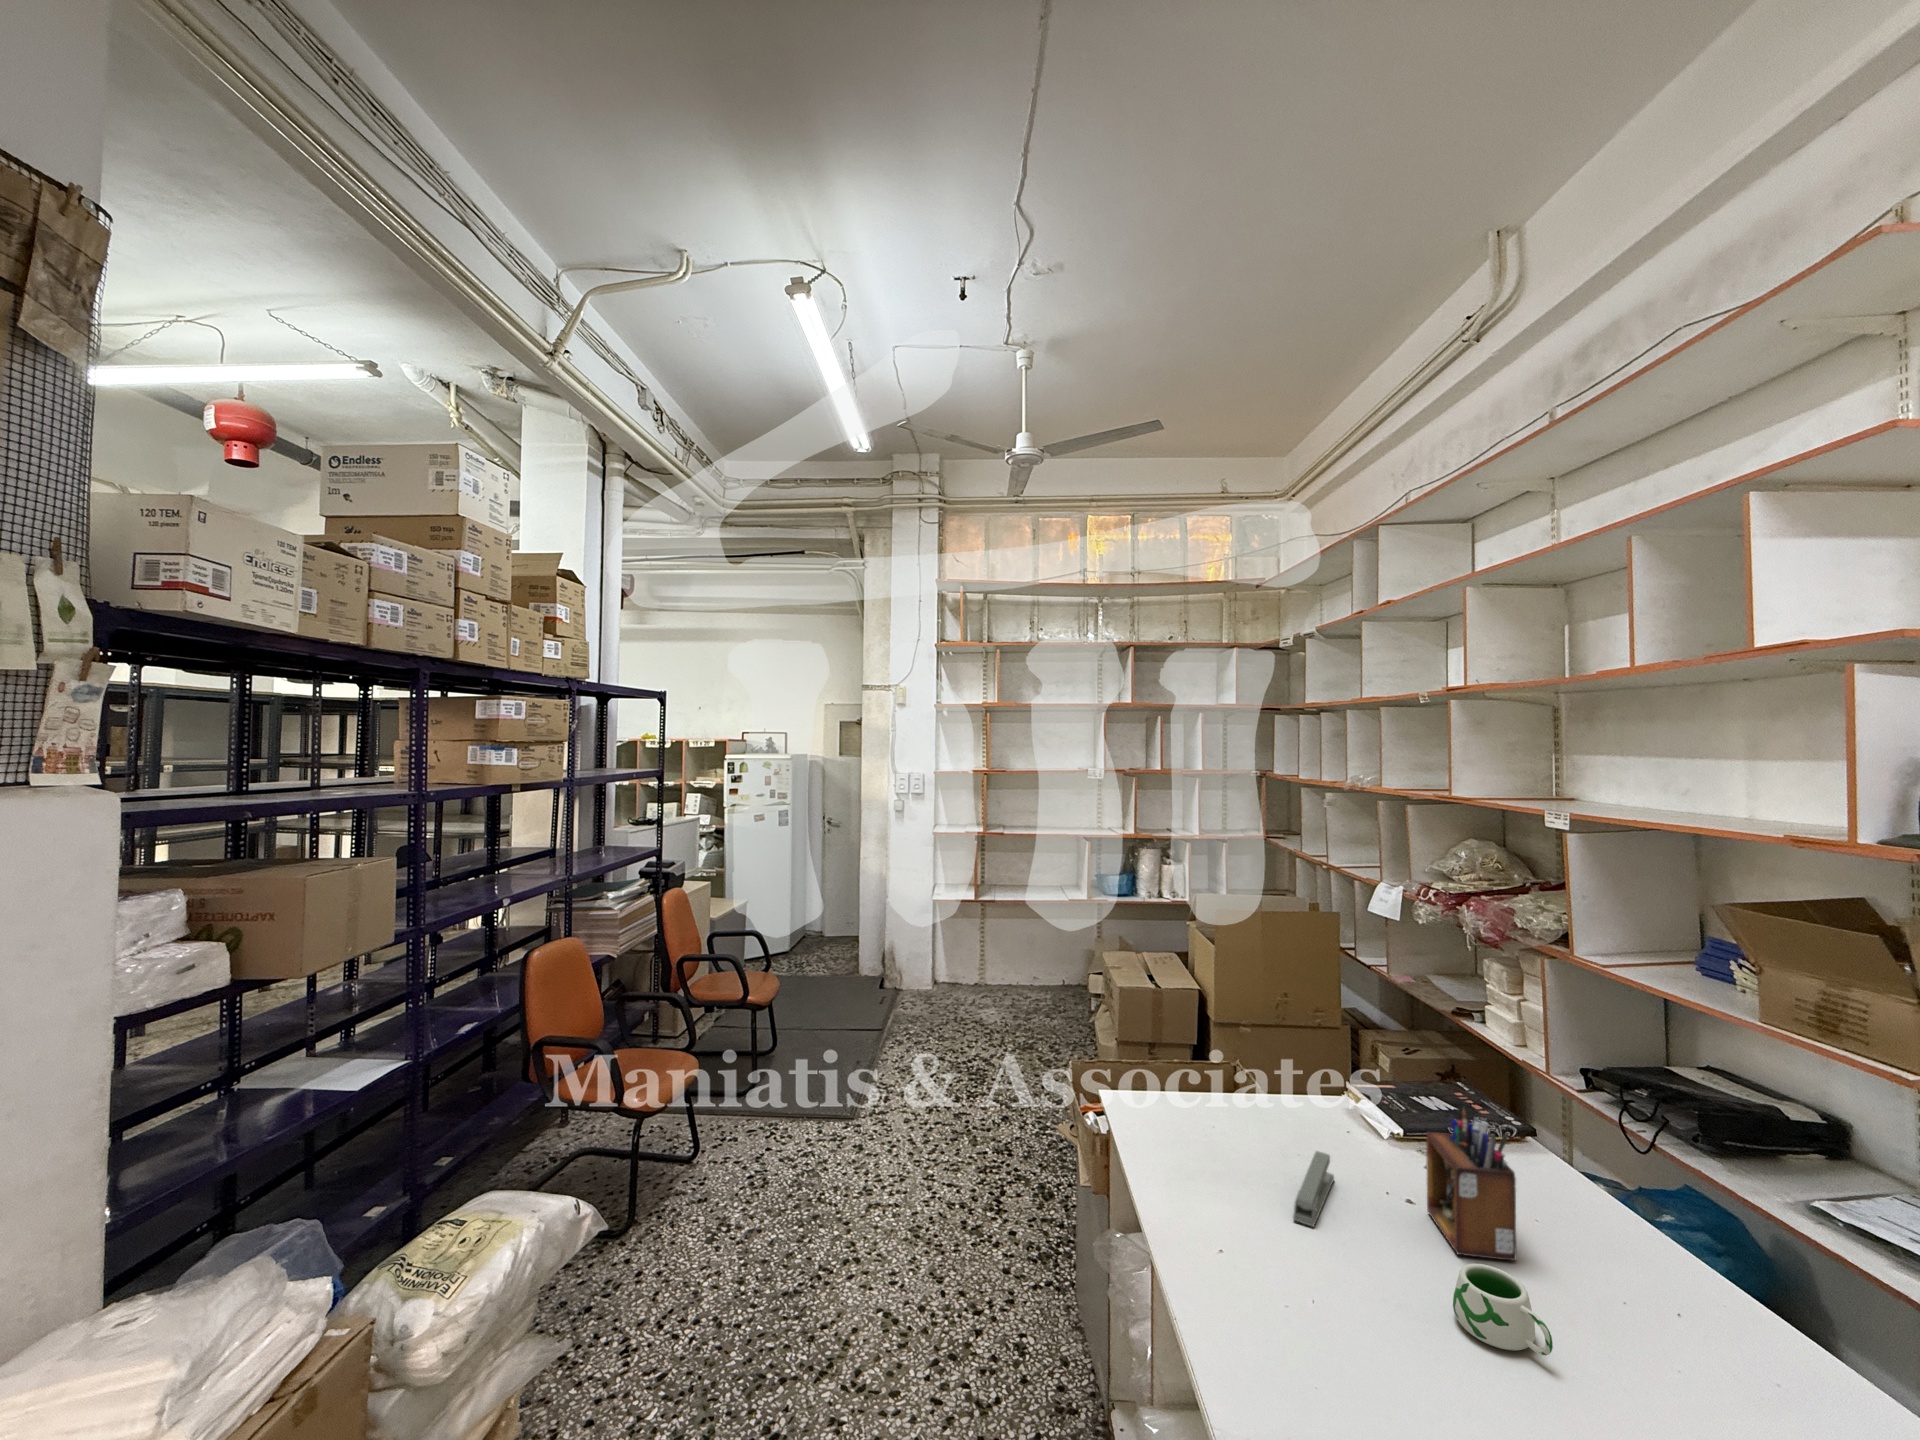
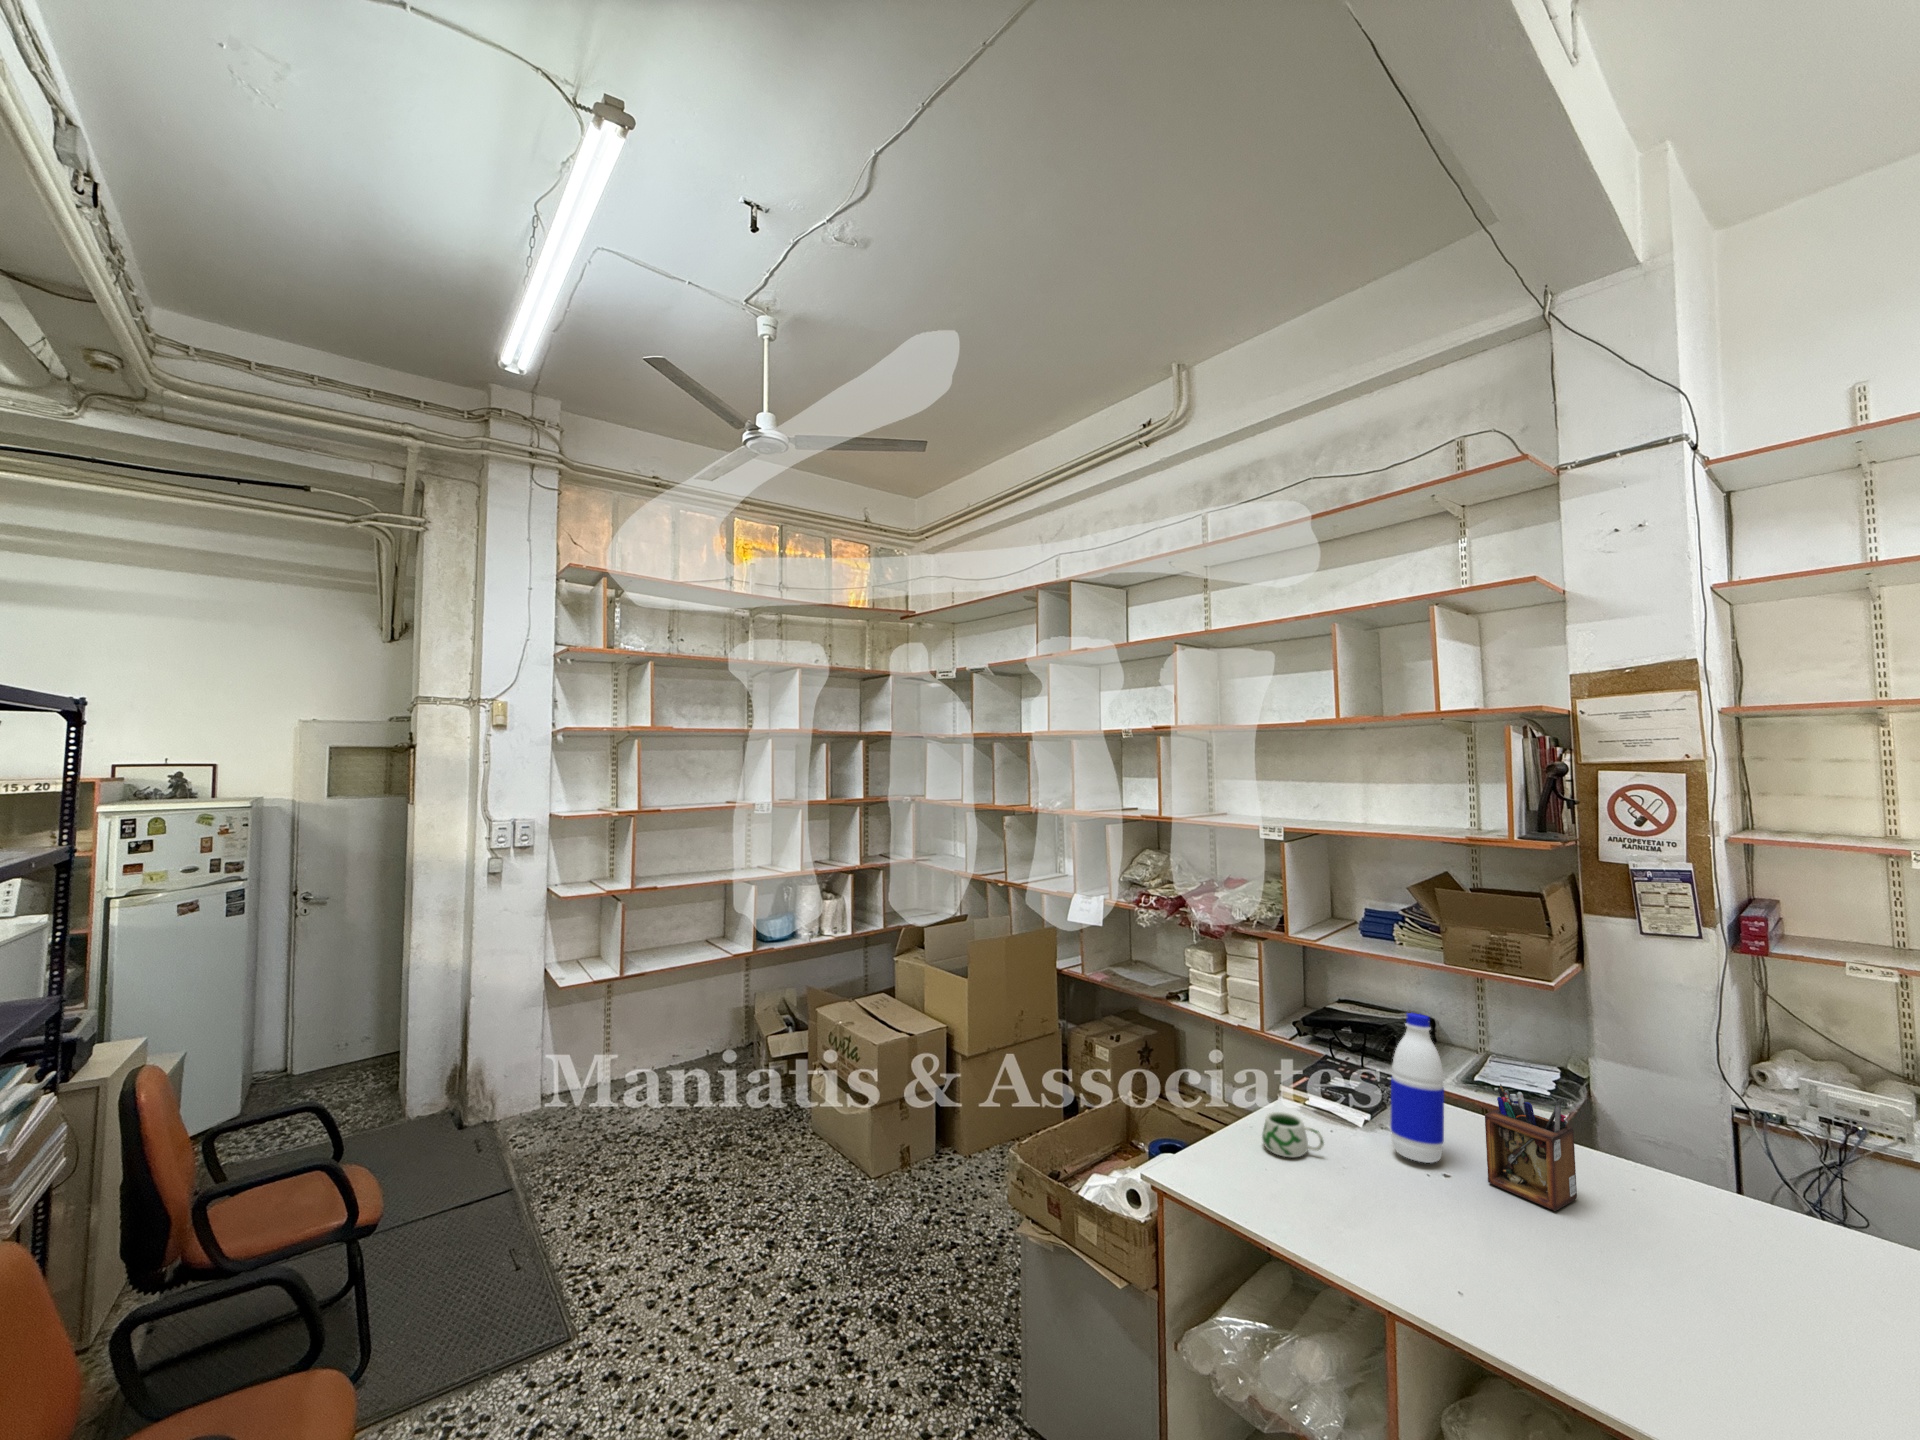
water bottle: none [1360,1009,1427,1178] -> present [1390,1013,1444,1163]
stapler: present [1293,1151,1334,1227] -> none [1395,1162,1473,1236]
mug: present [1453,1264,1553,1355] -> present [1262,1112,1324,1158]

